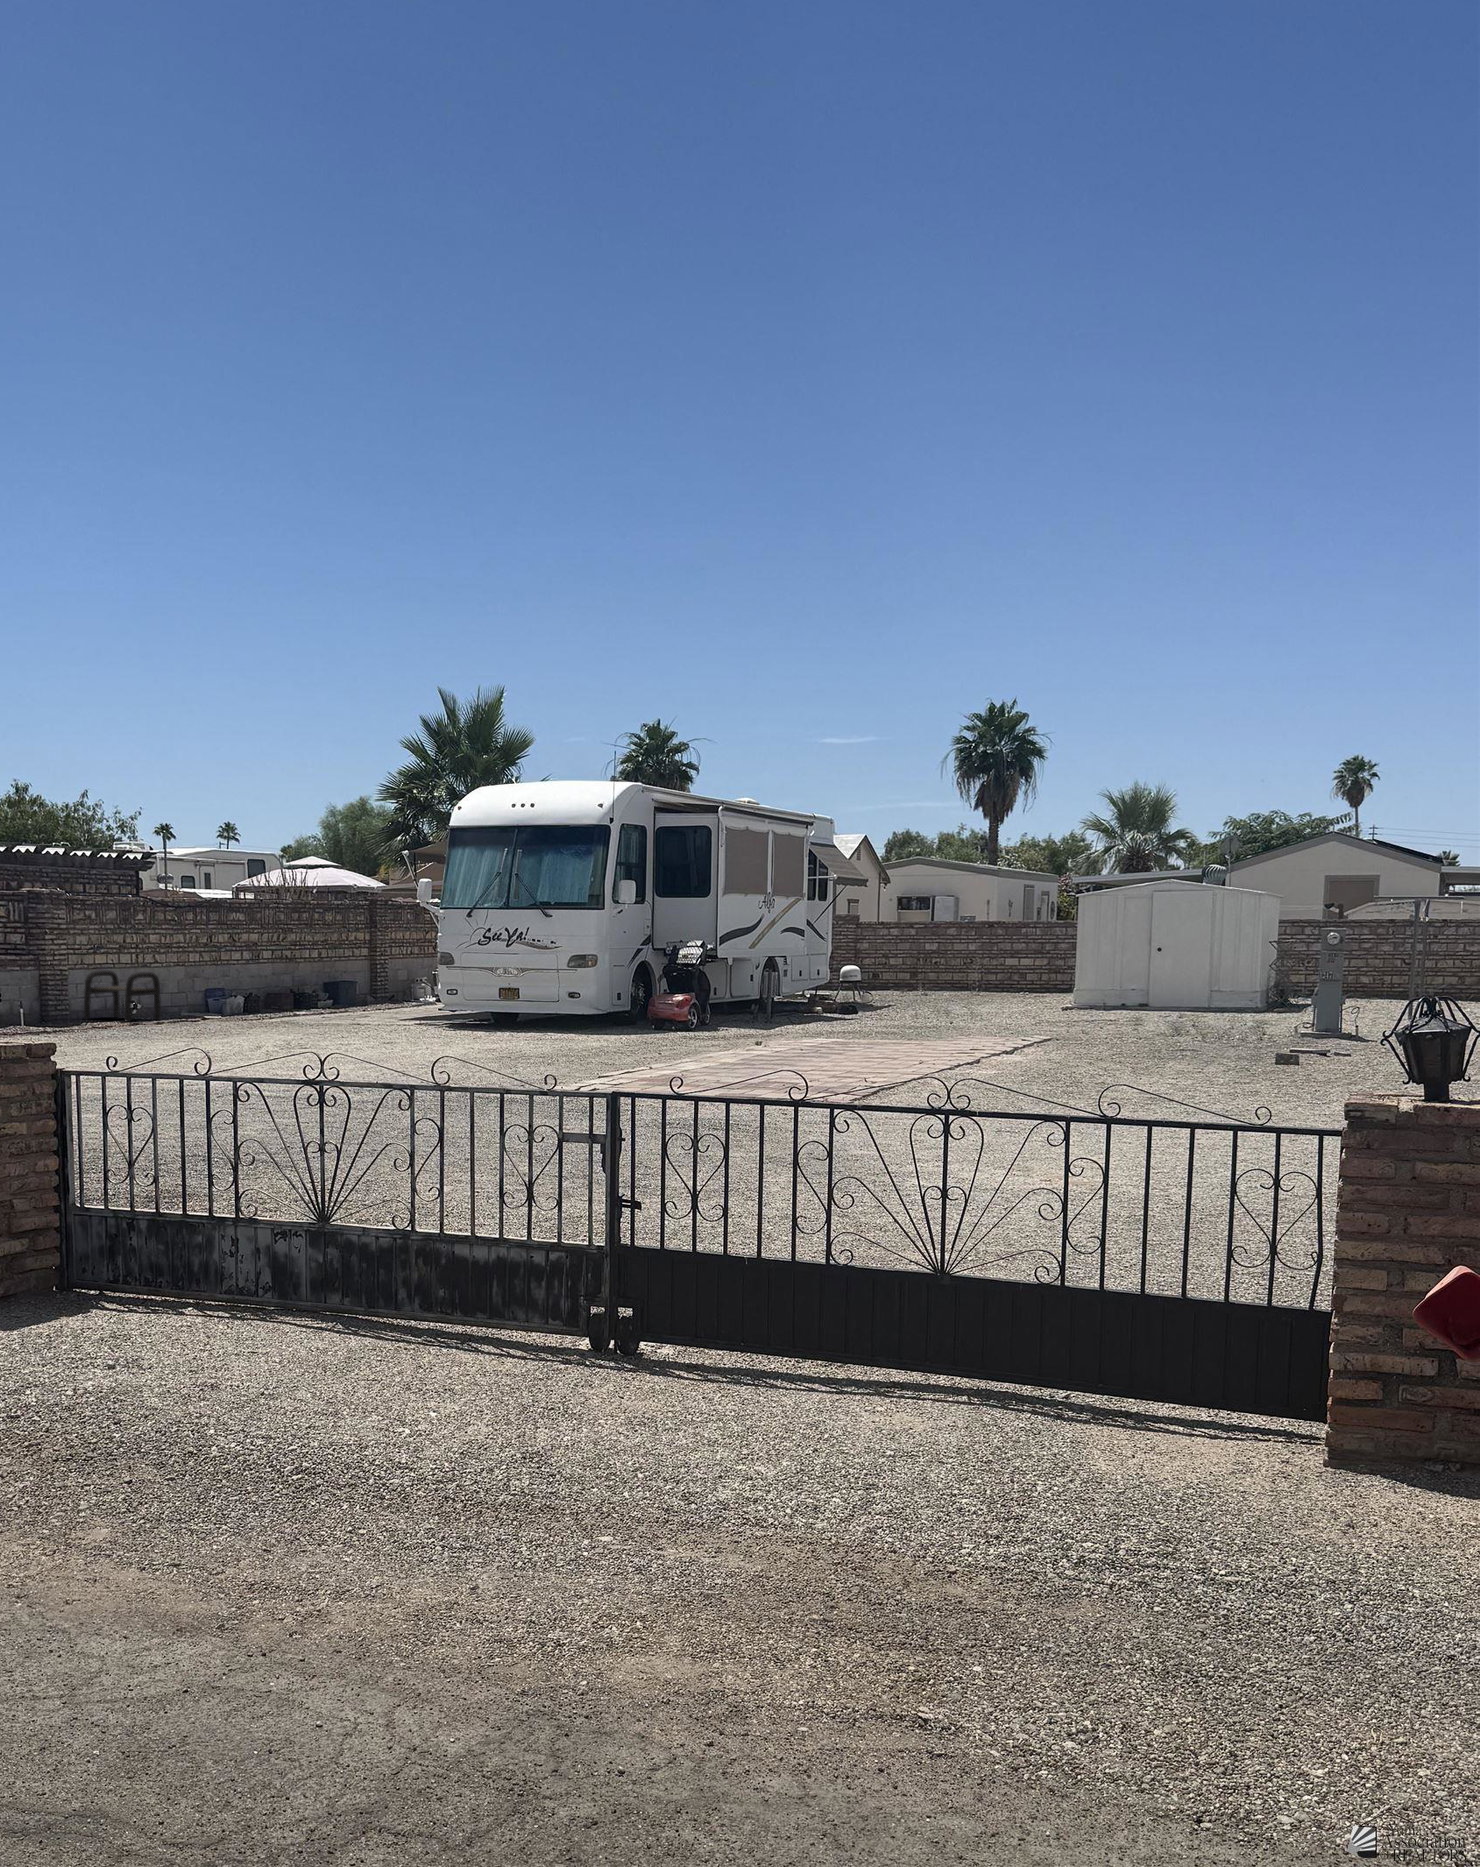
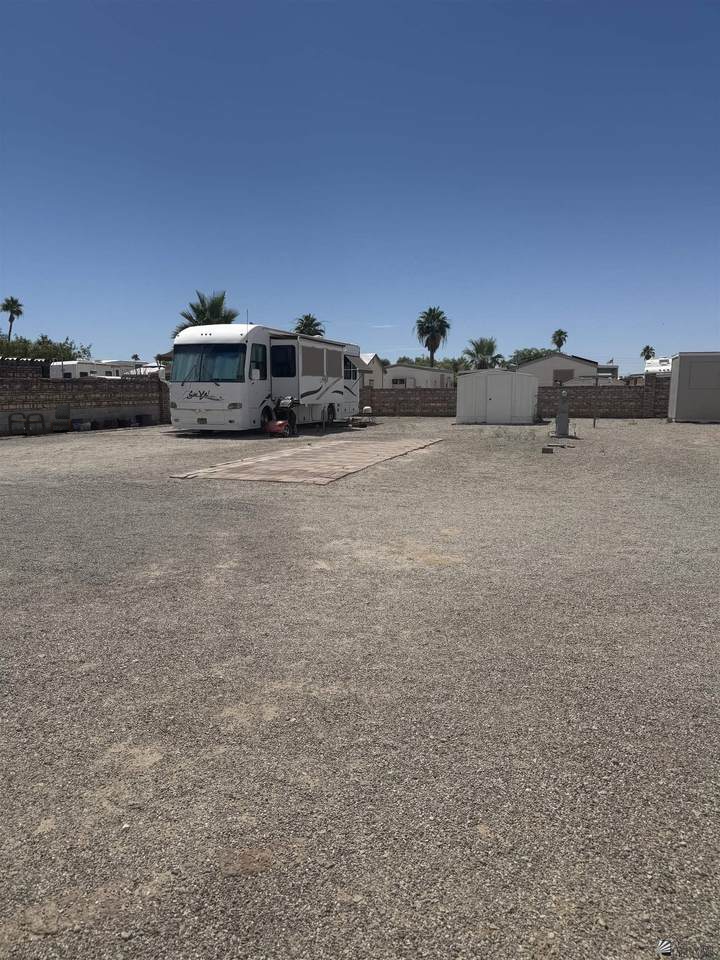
lounge chair: none [164,955,207,1016] -> present [50,404,73,432]

